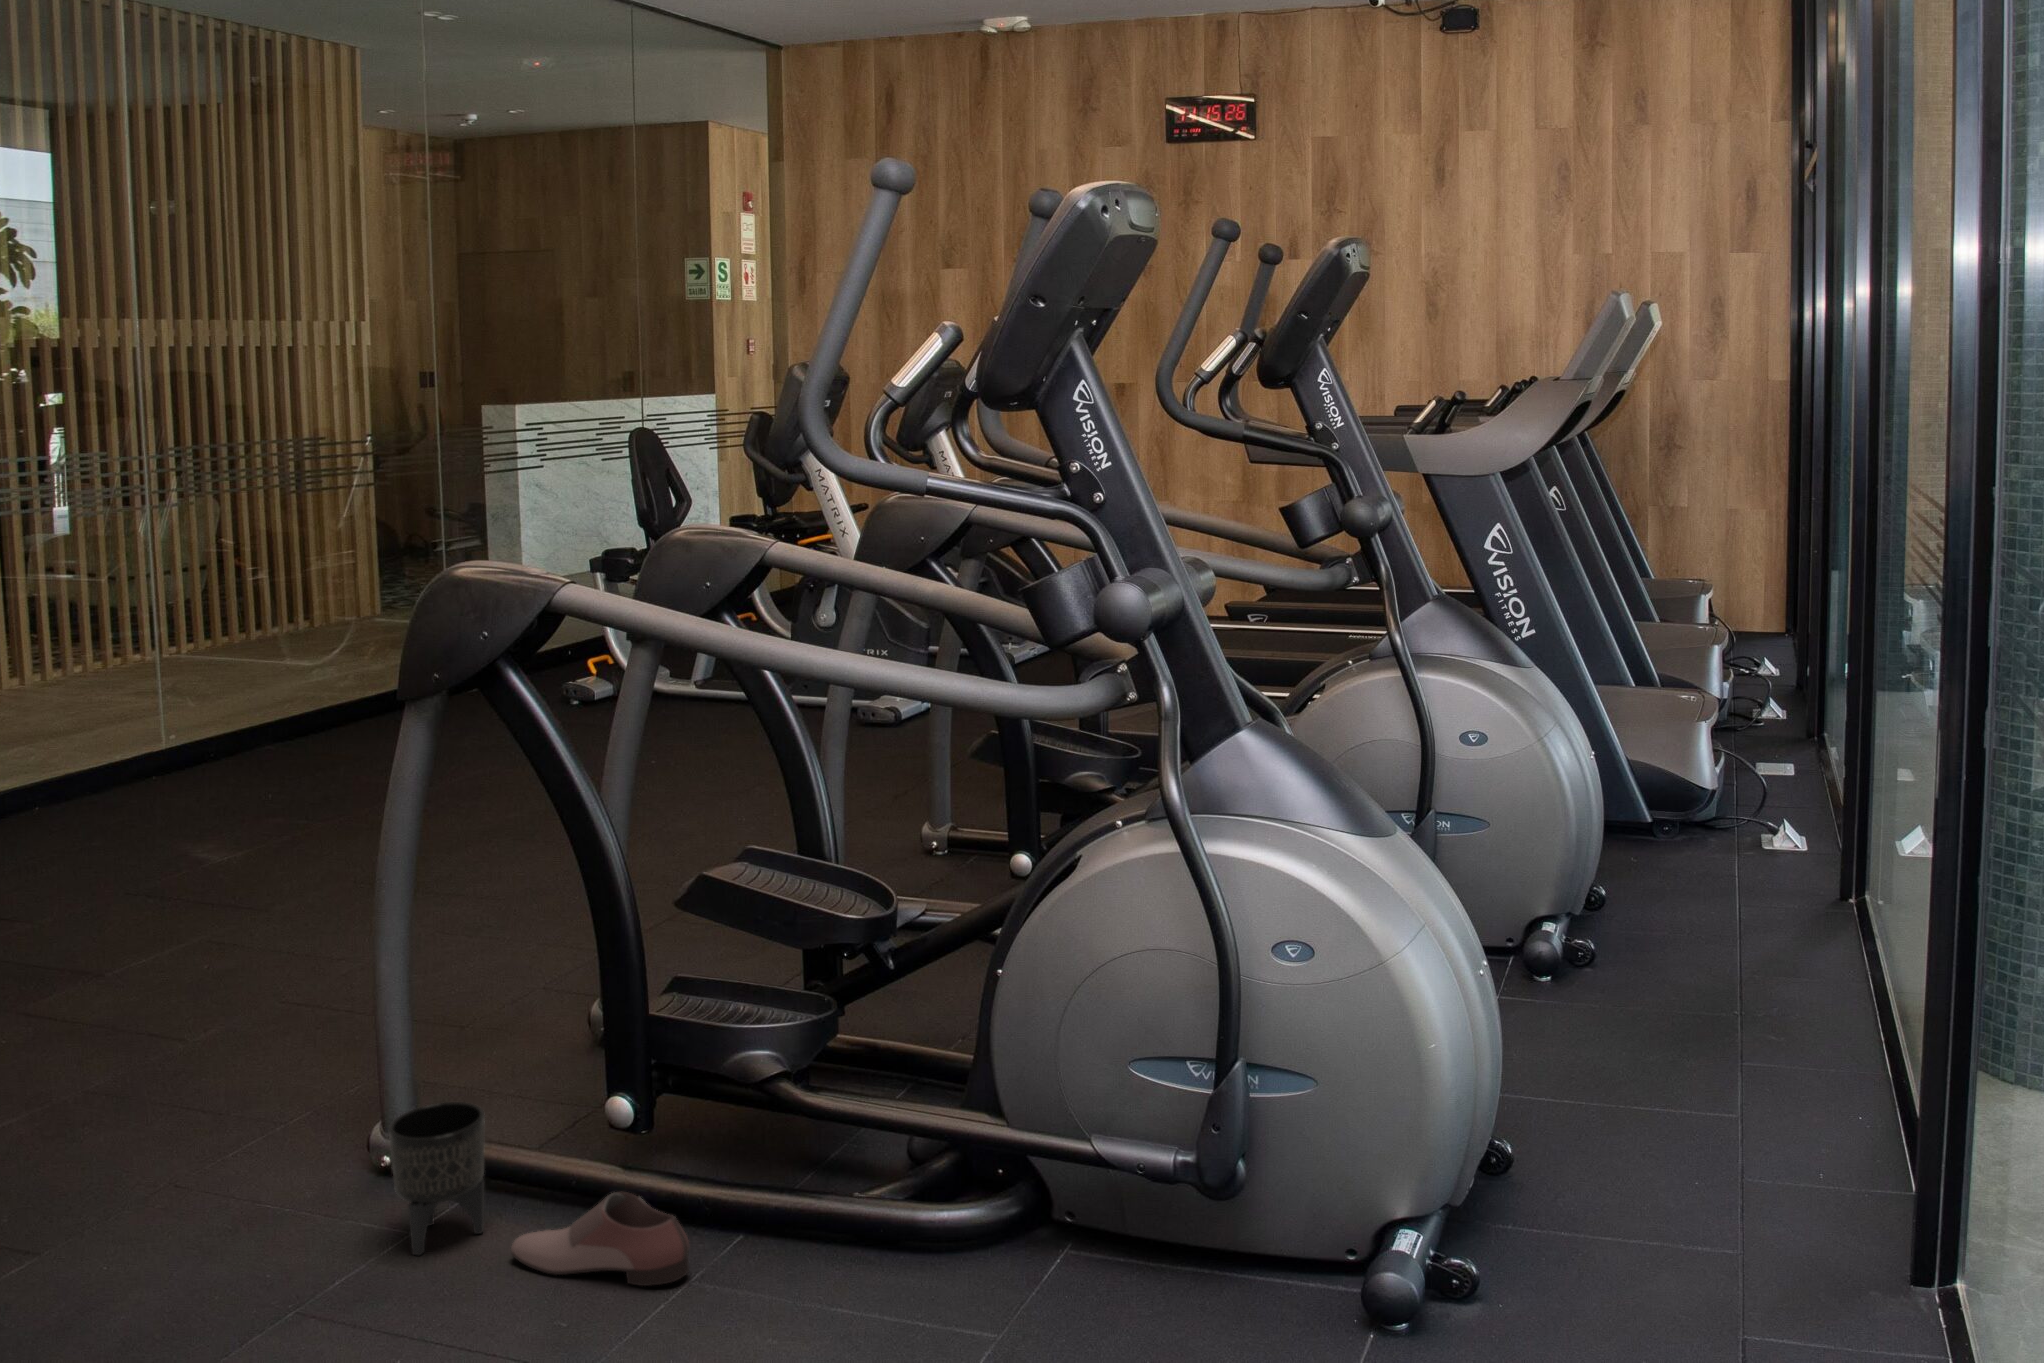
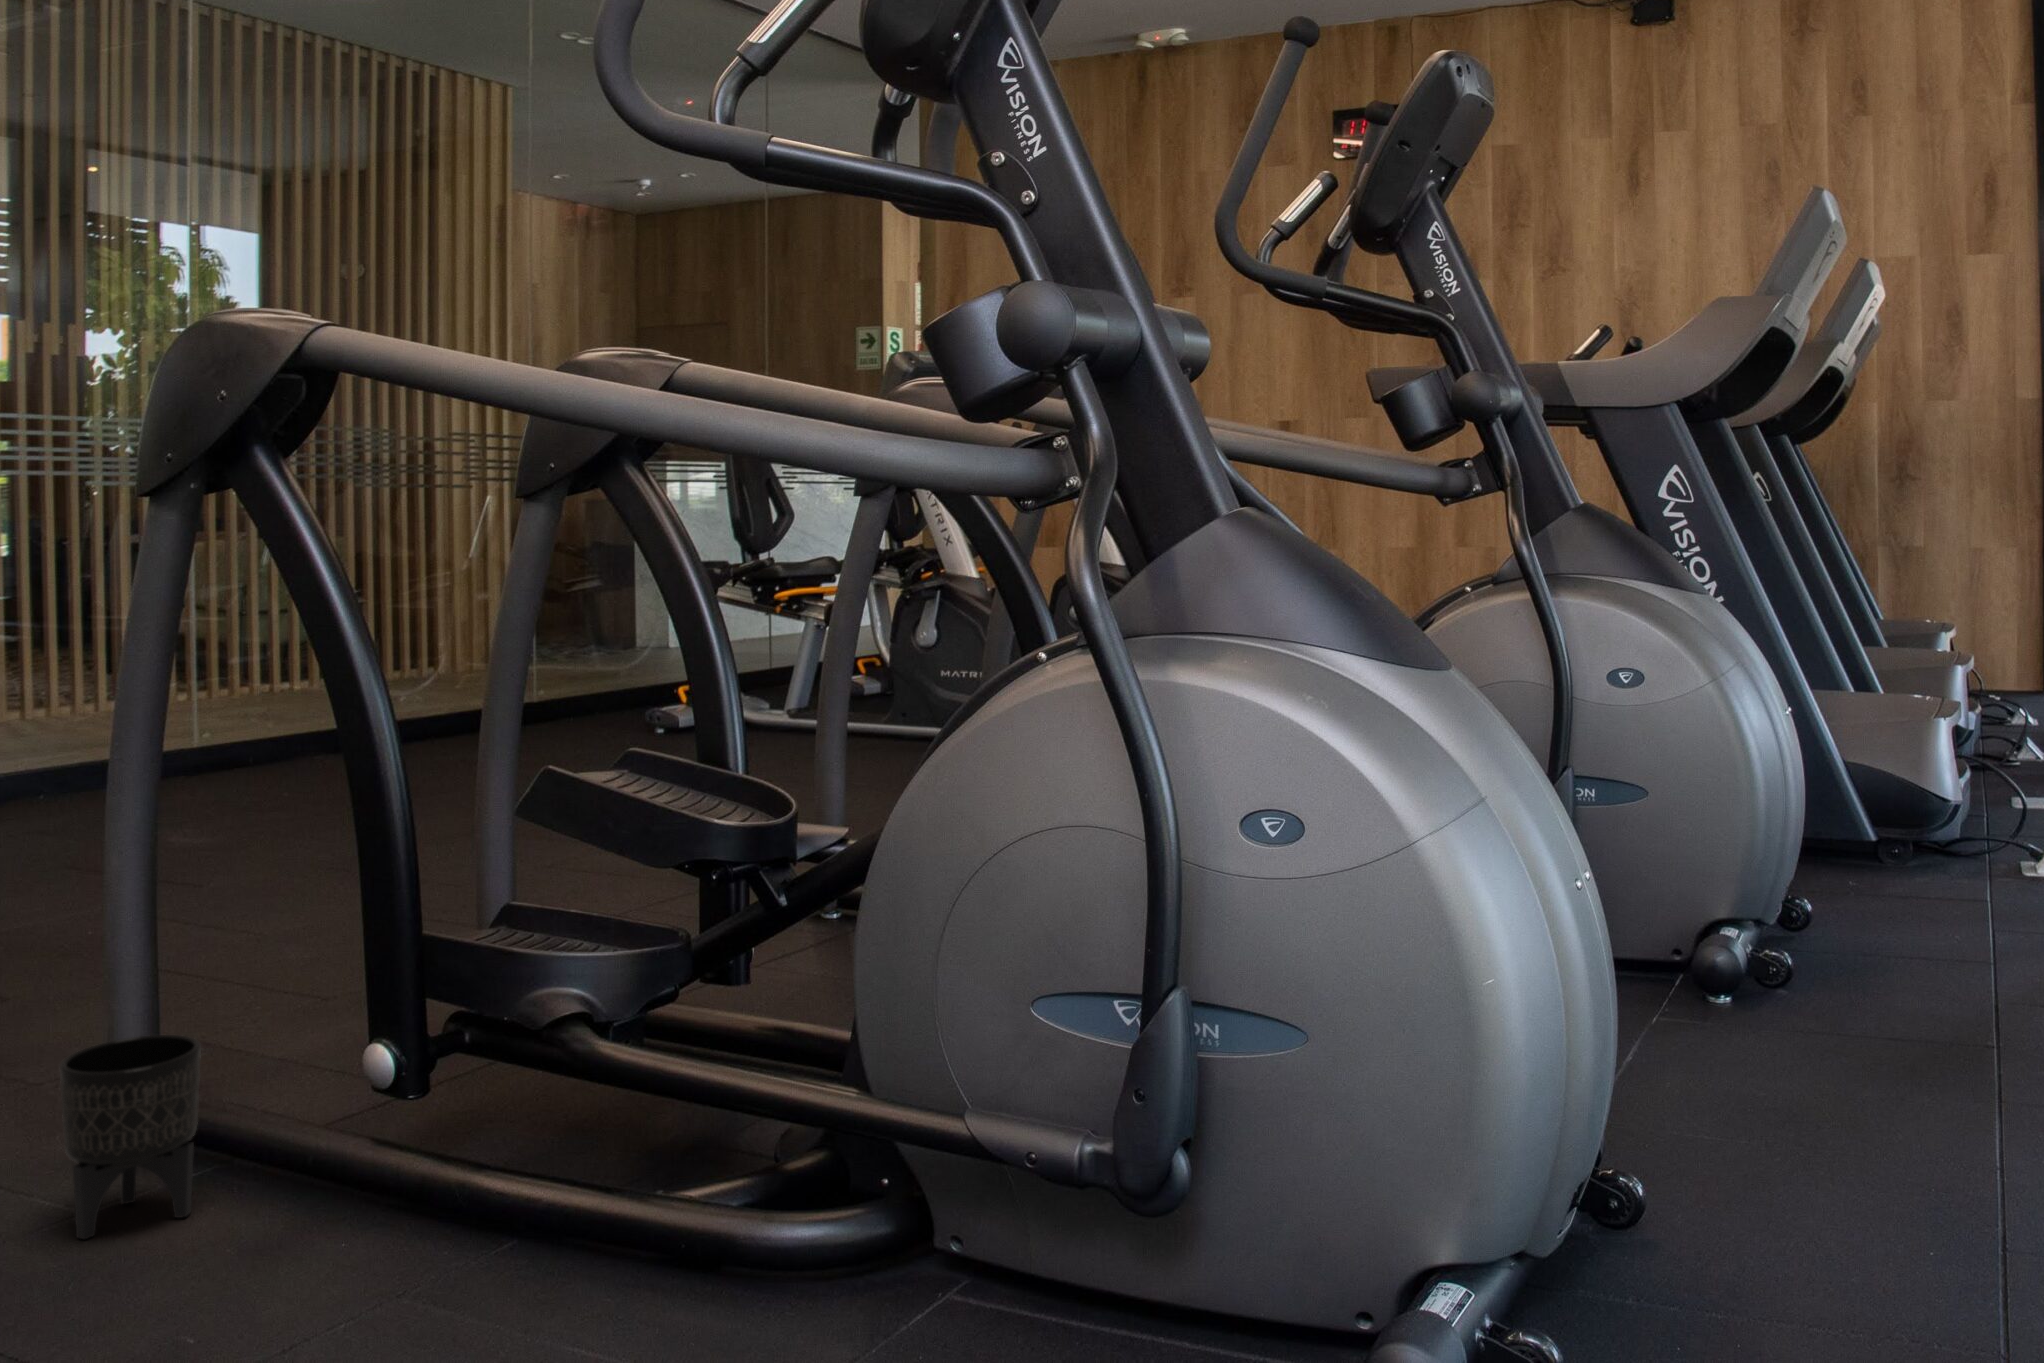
shoe: present [511,1192,689,1286] -> none [192,1163,411,1300]

